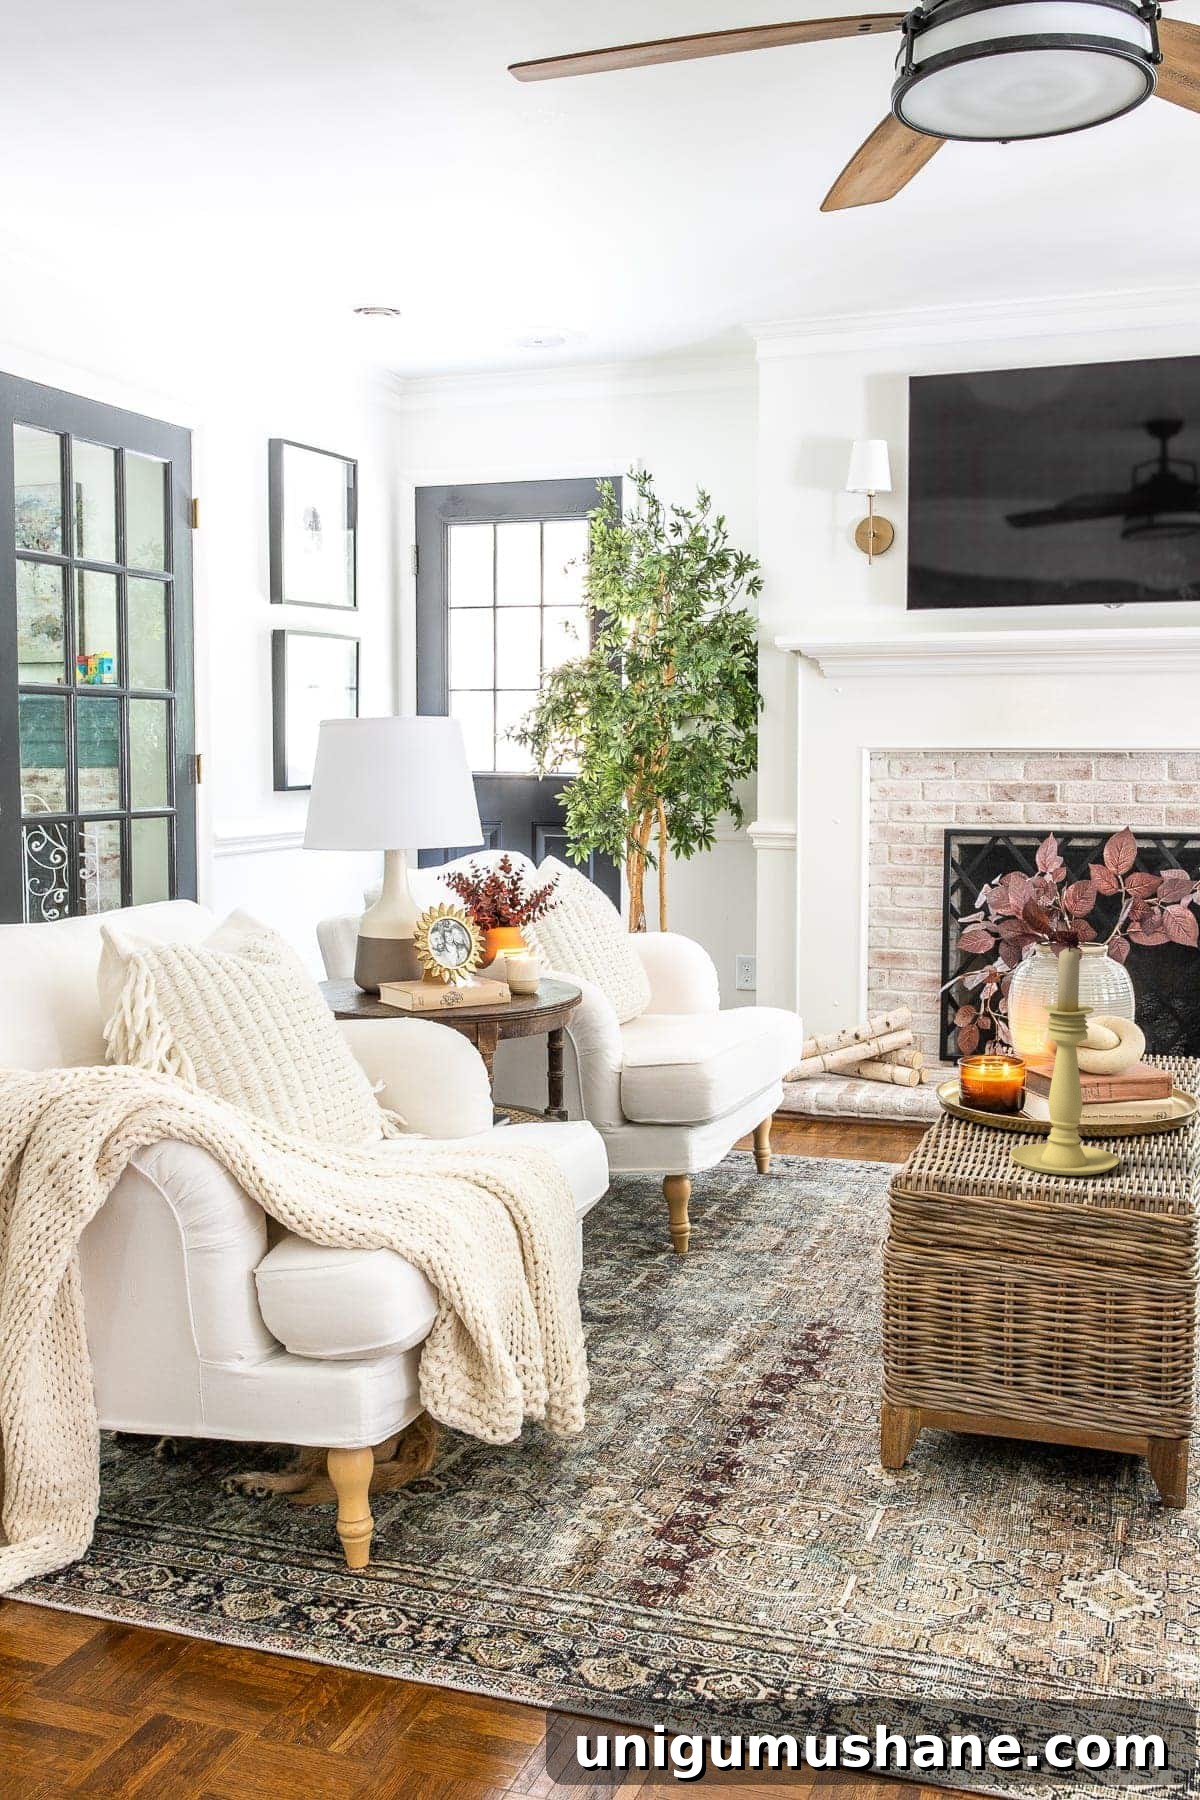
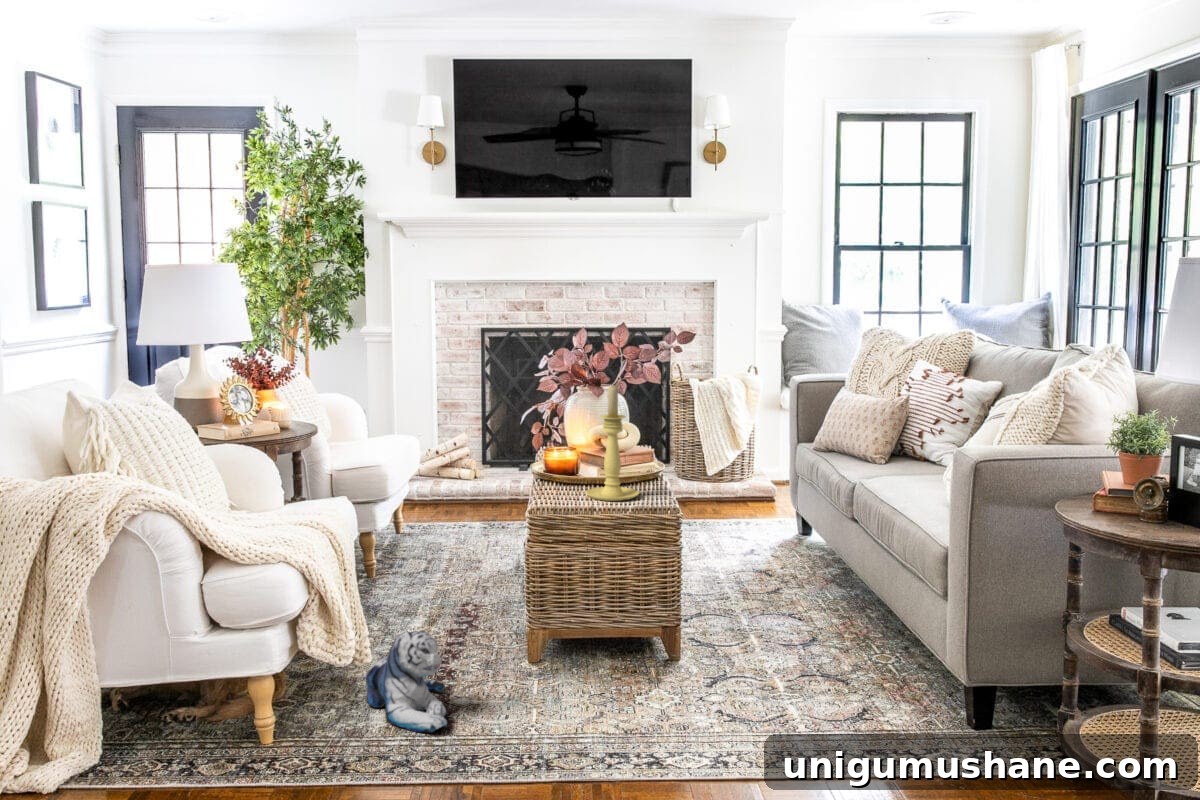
plush toy: none [554,1392,704,1597] -> present [366,631,447,733]

